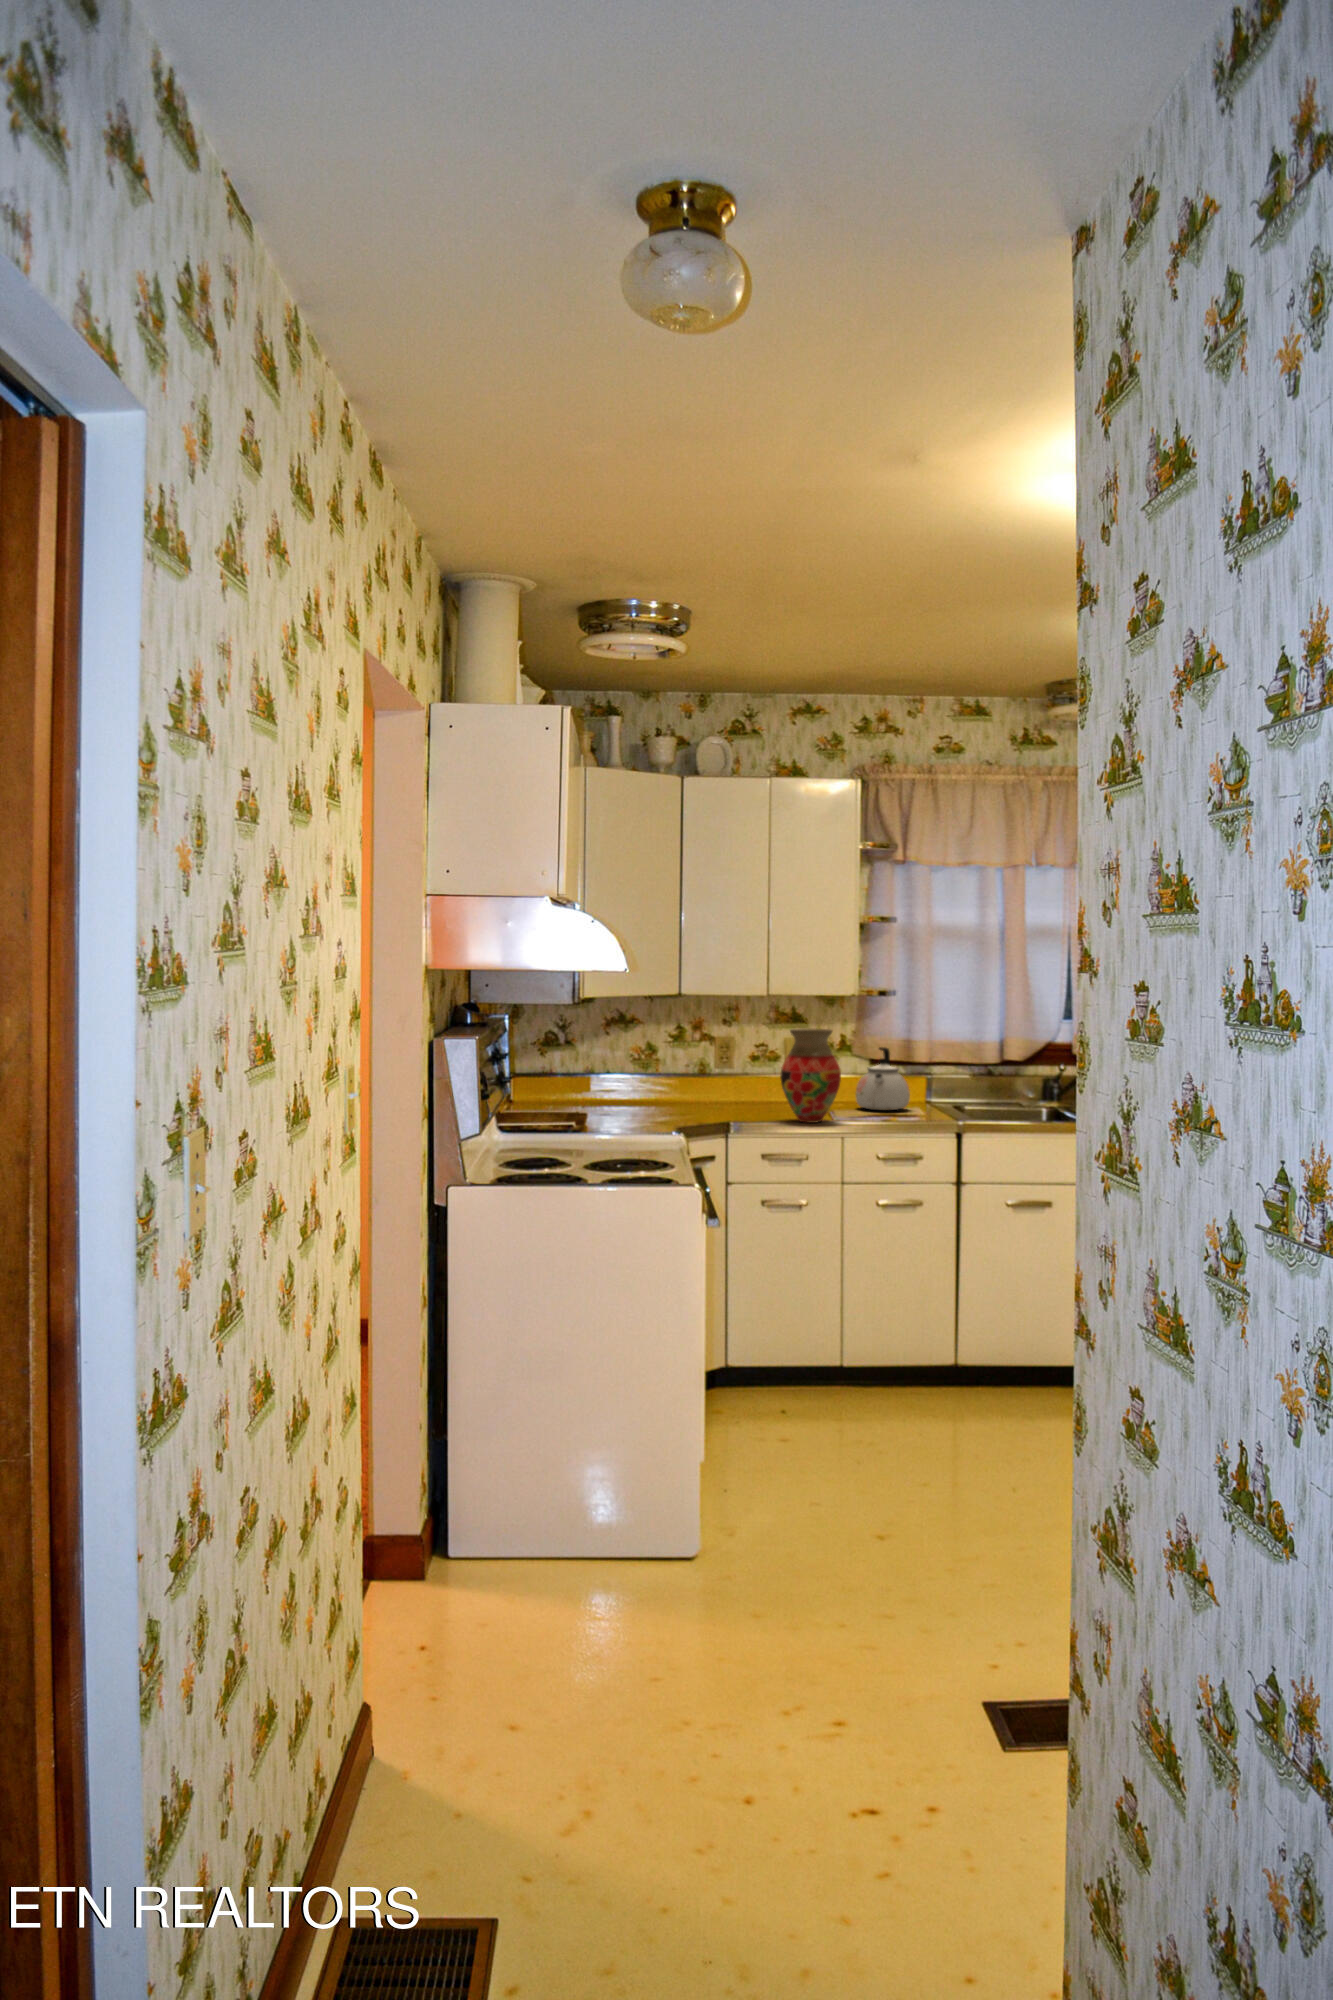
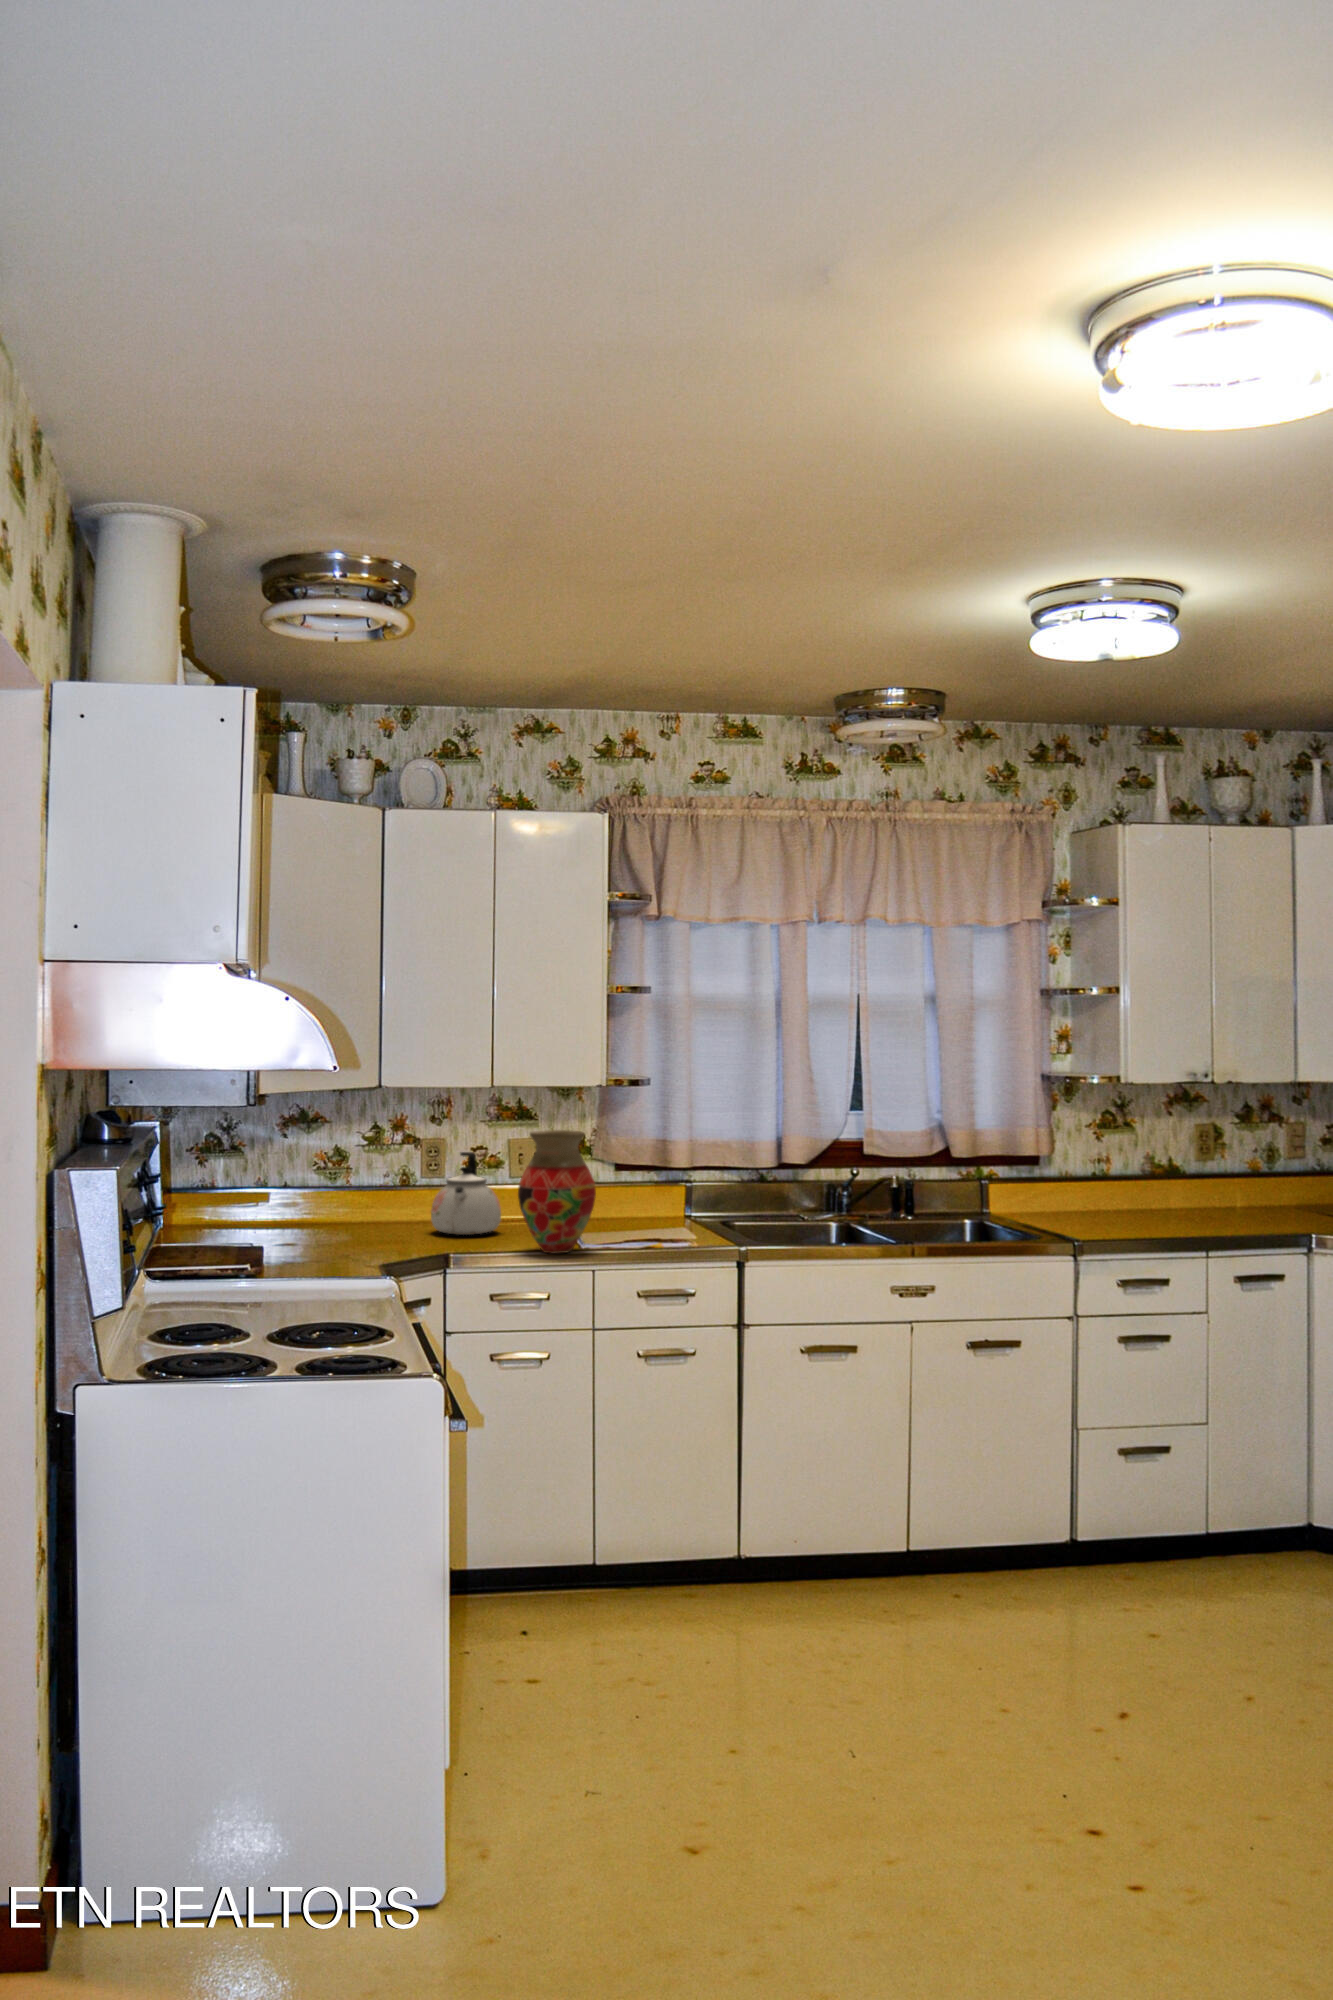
kettle: present [856,1047,910,1110] -> present [431,1152,501,1235]

